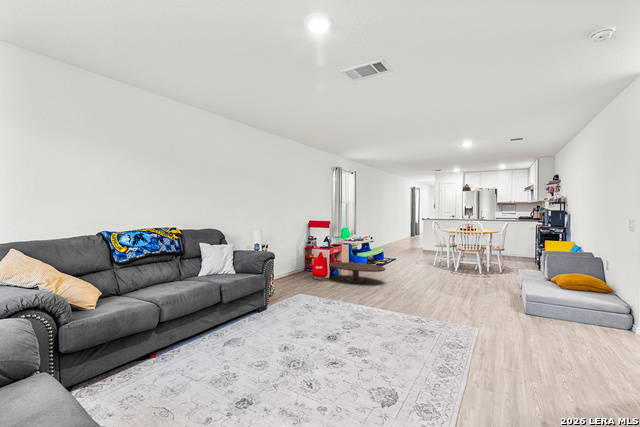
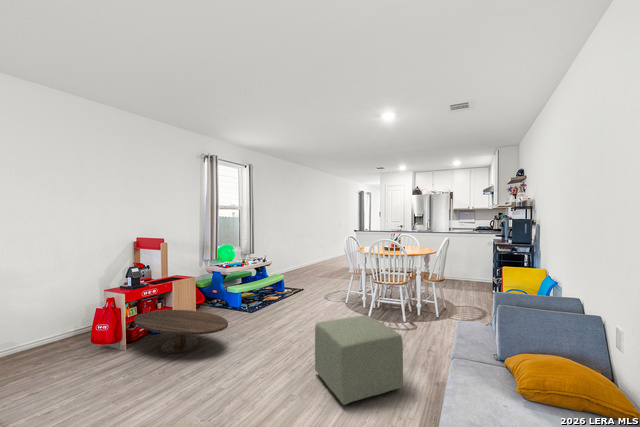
ottoman: none [444,263,495,299] -> present [315,315,403,405]

